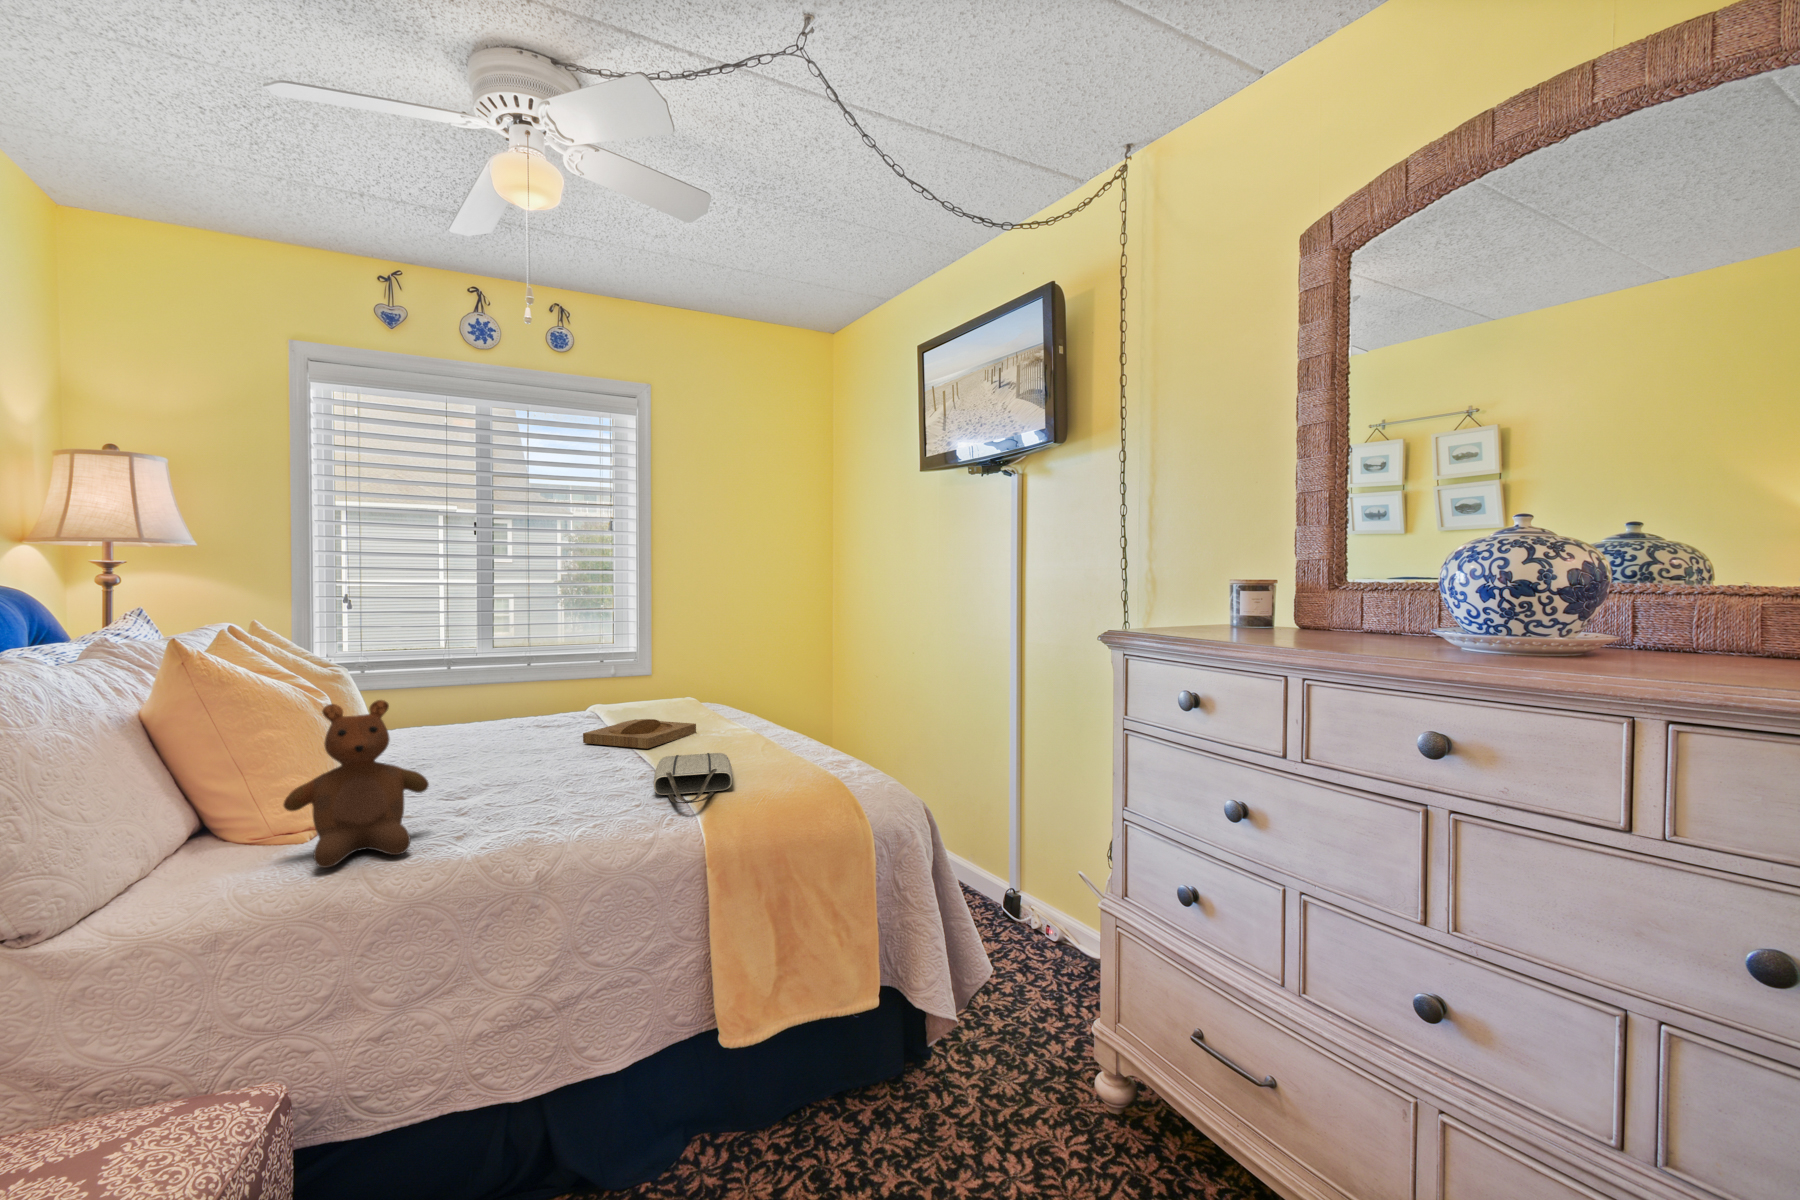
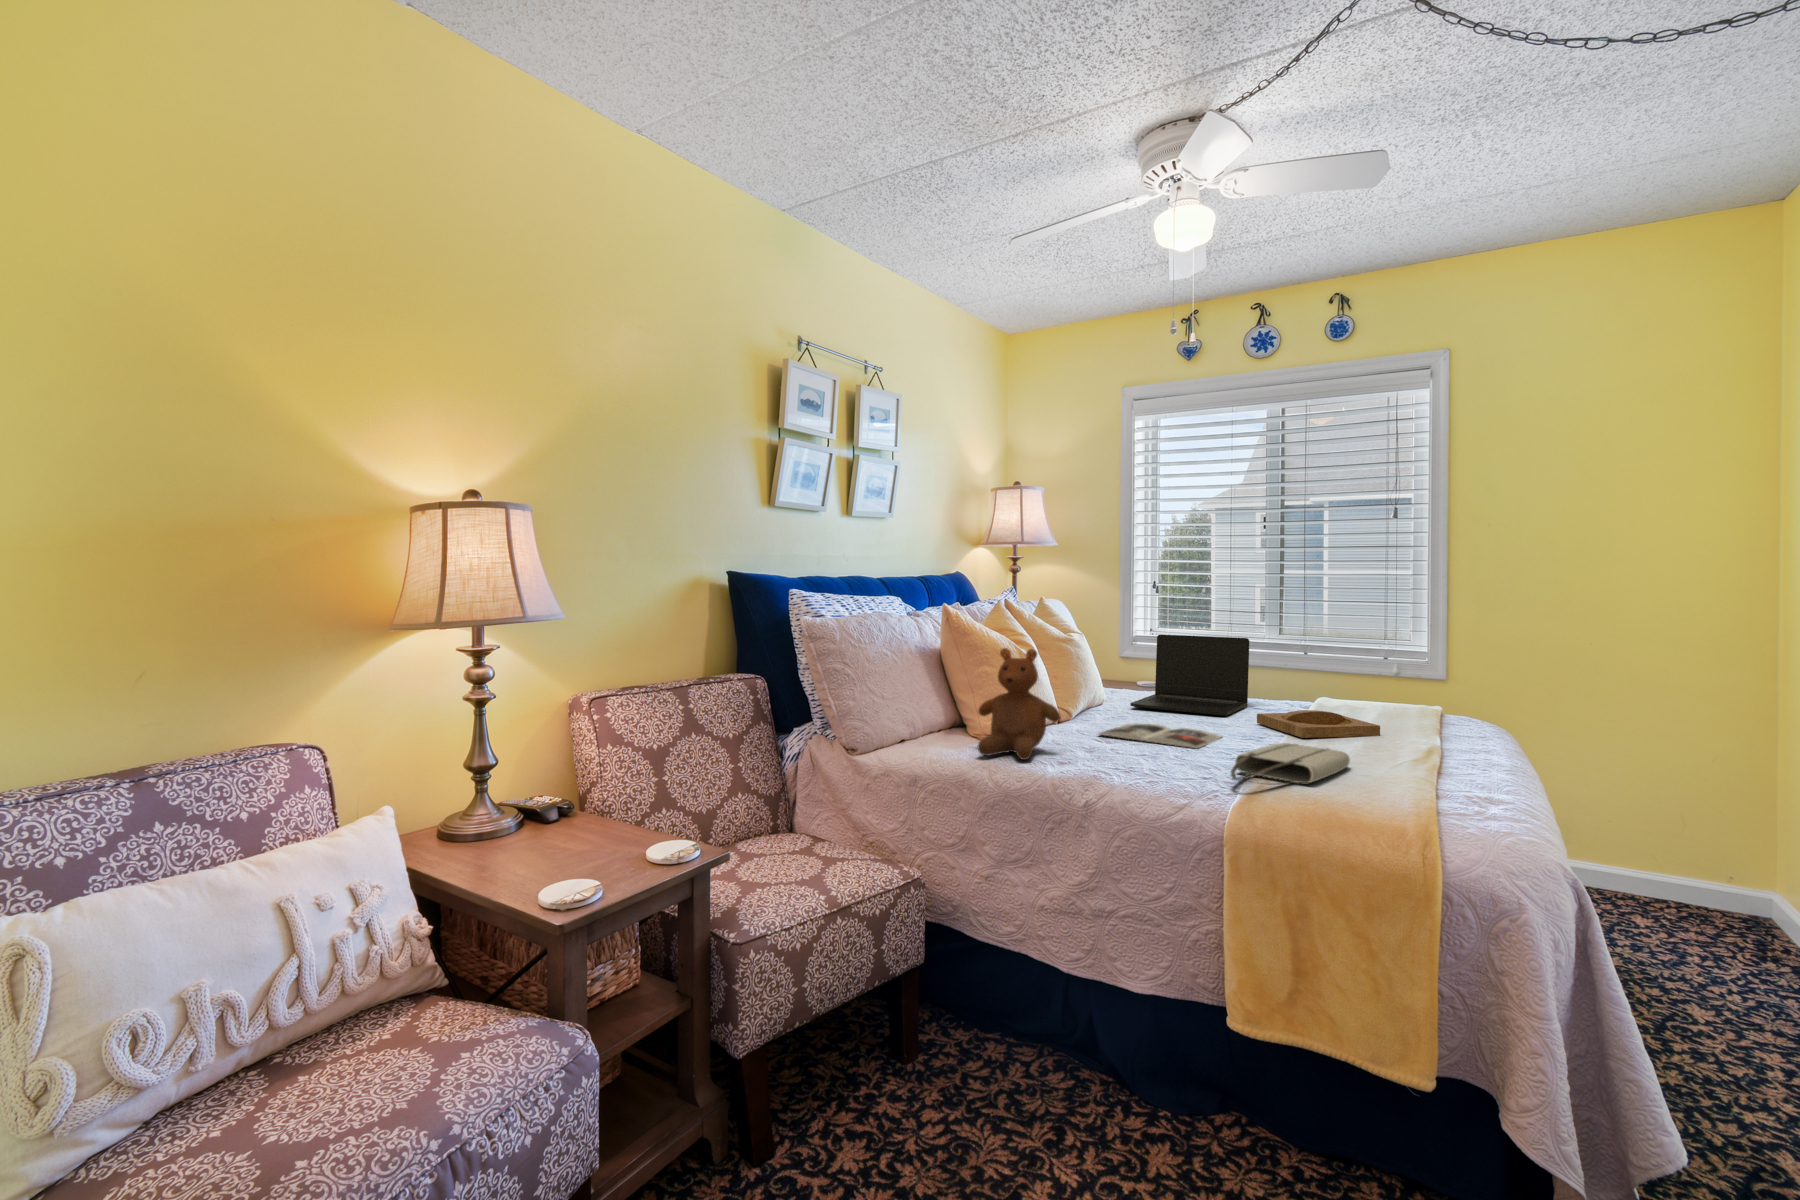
laptop: none [415,655,542,753] -> present [1130,634,1249,716]
magazine: none [436,763,577,796] -> present [1099,723,1221,748]

